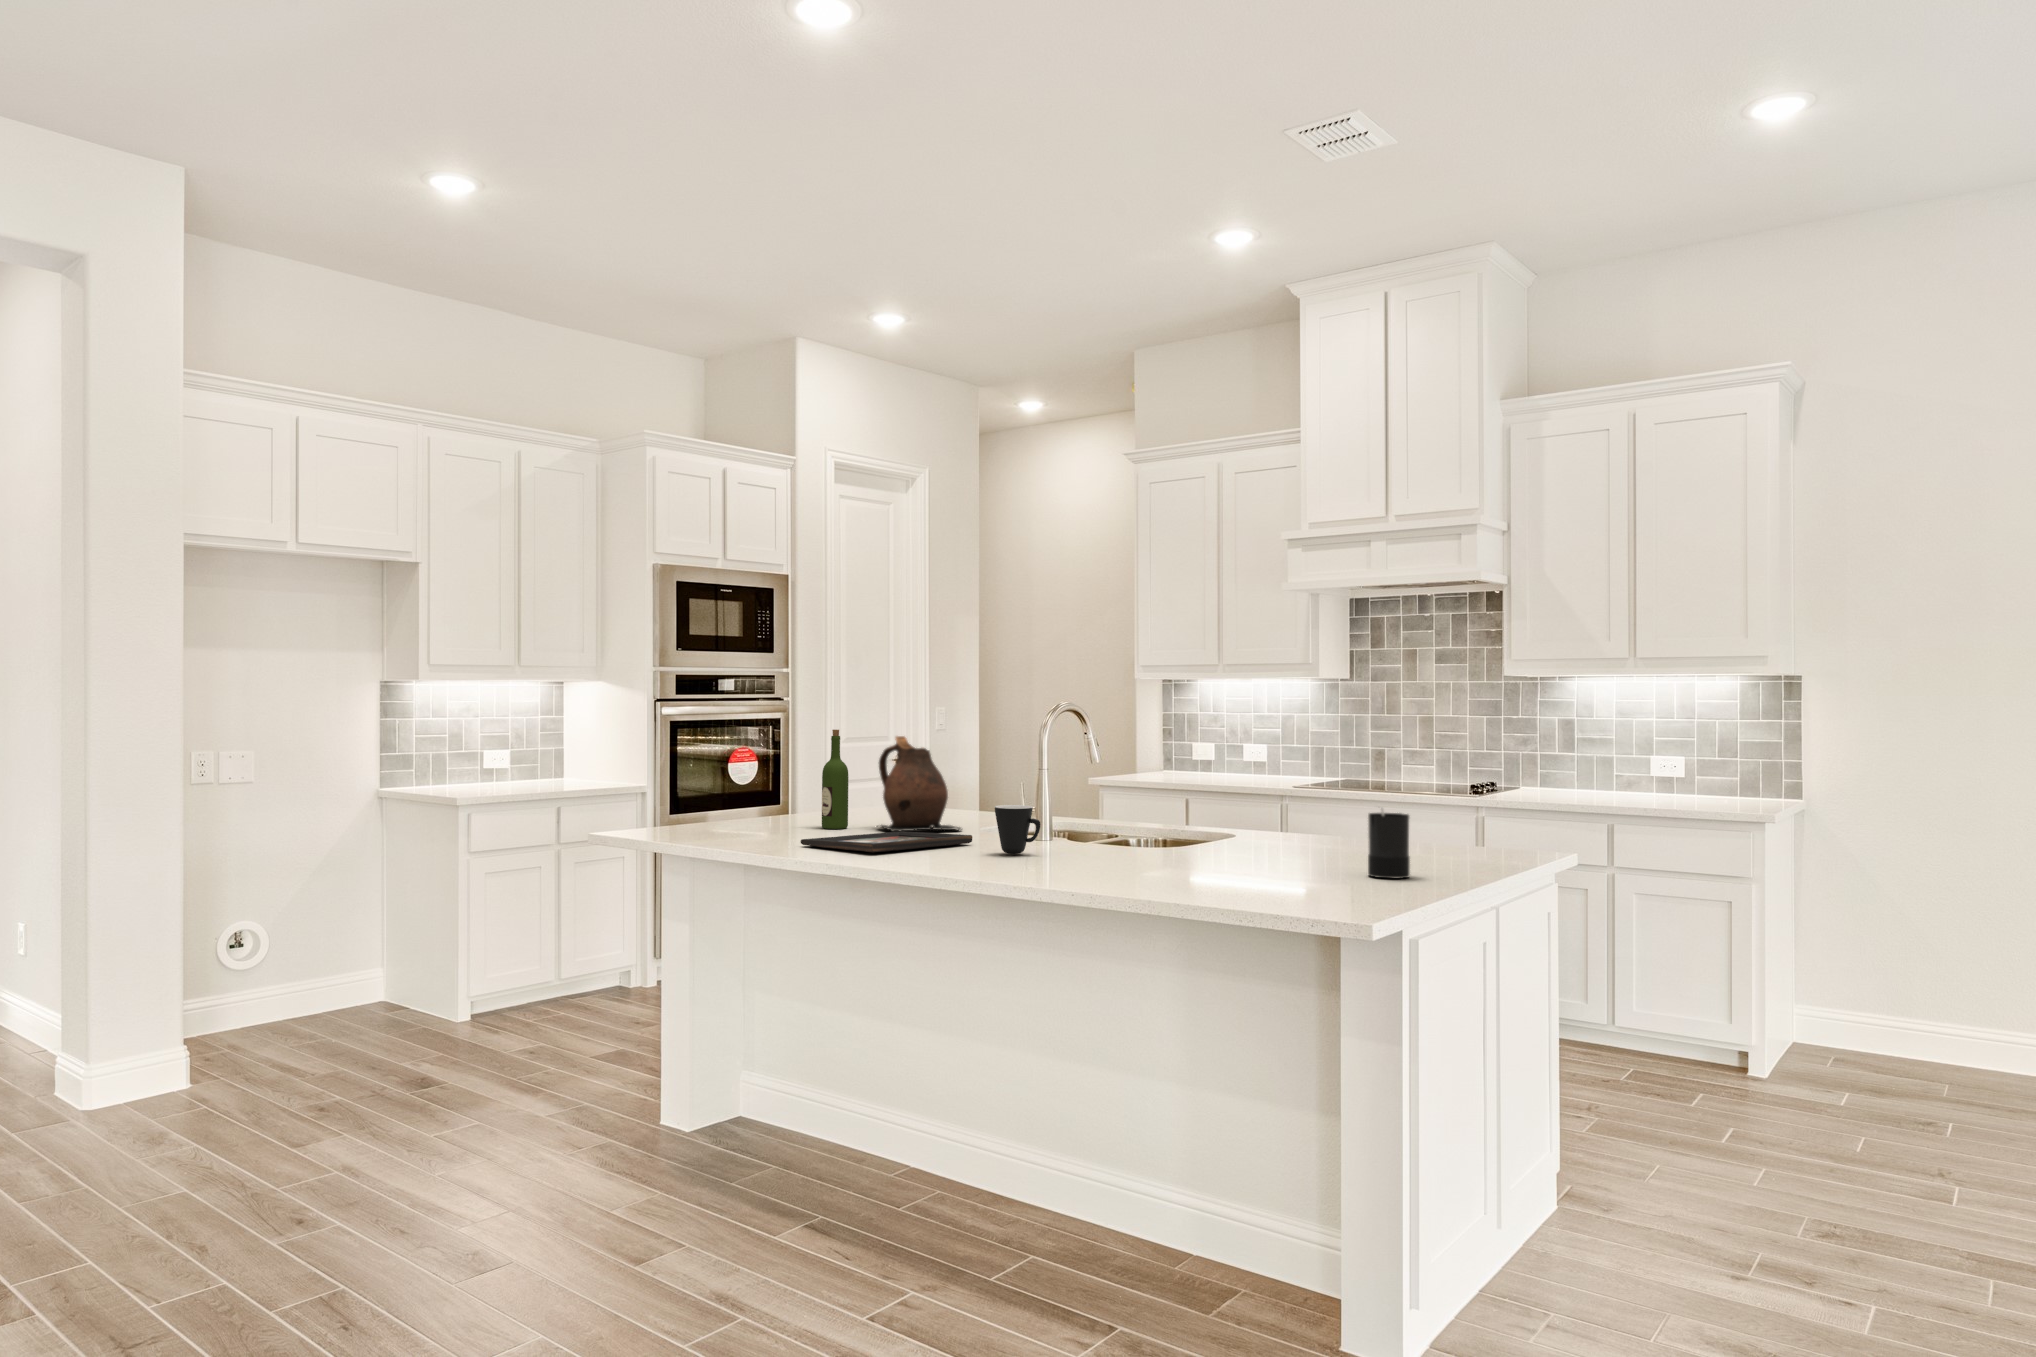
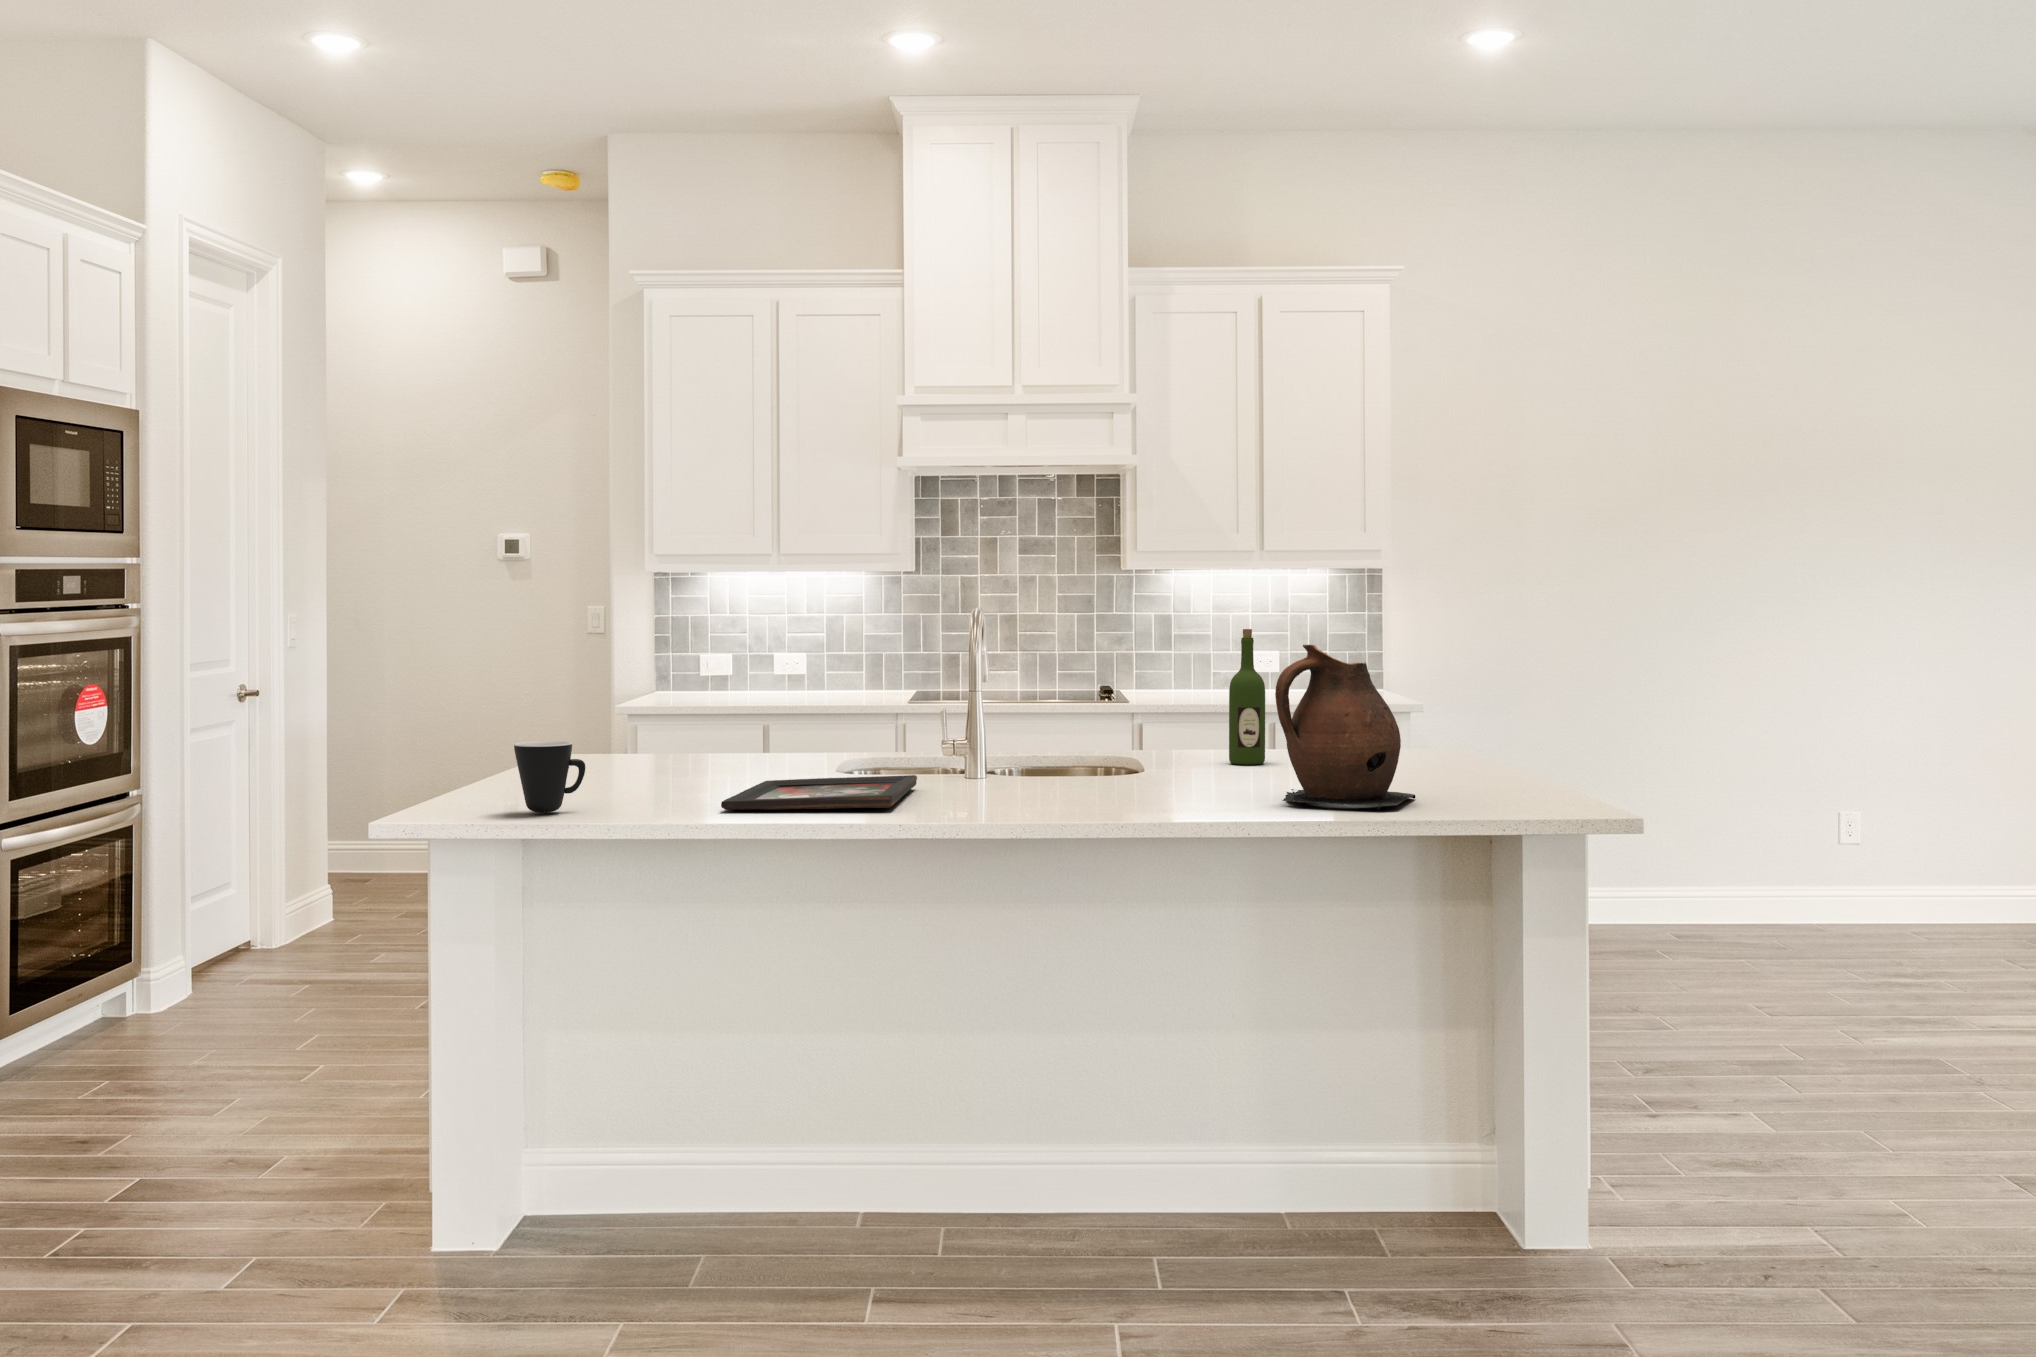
wine bottle: present [822,730,849,829] -> present [1229,629,1265,765]
ceramic pitcher: present [877,736,962,831] -> present [1275,644,1415,809]
mug: present [995,805,1041,854] -> present [514,741,585,813]
candle: present [1368,808,1410,878] -> none [1446,702,1497,779]

